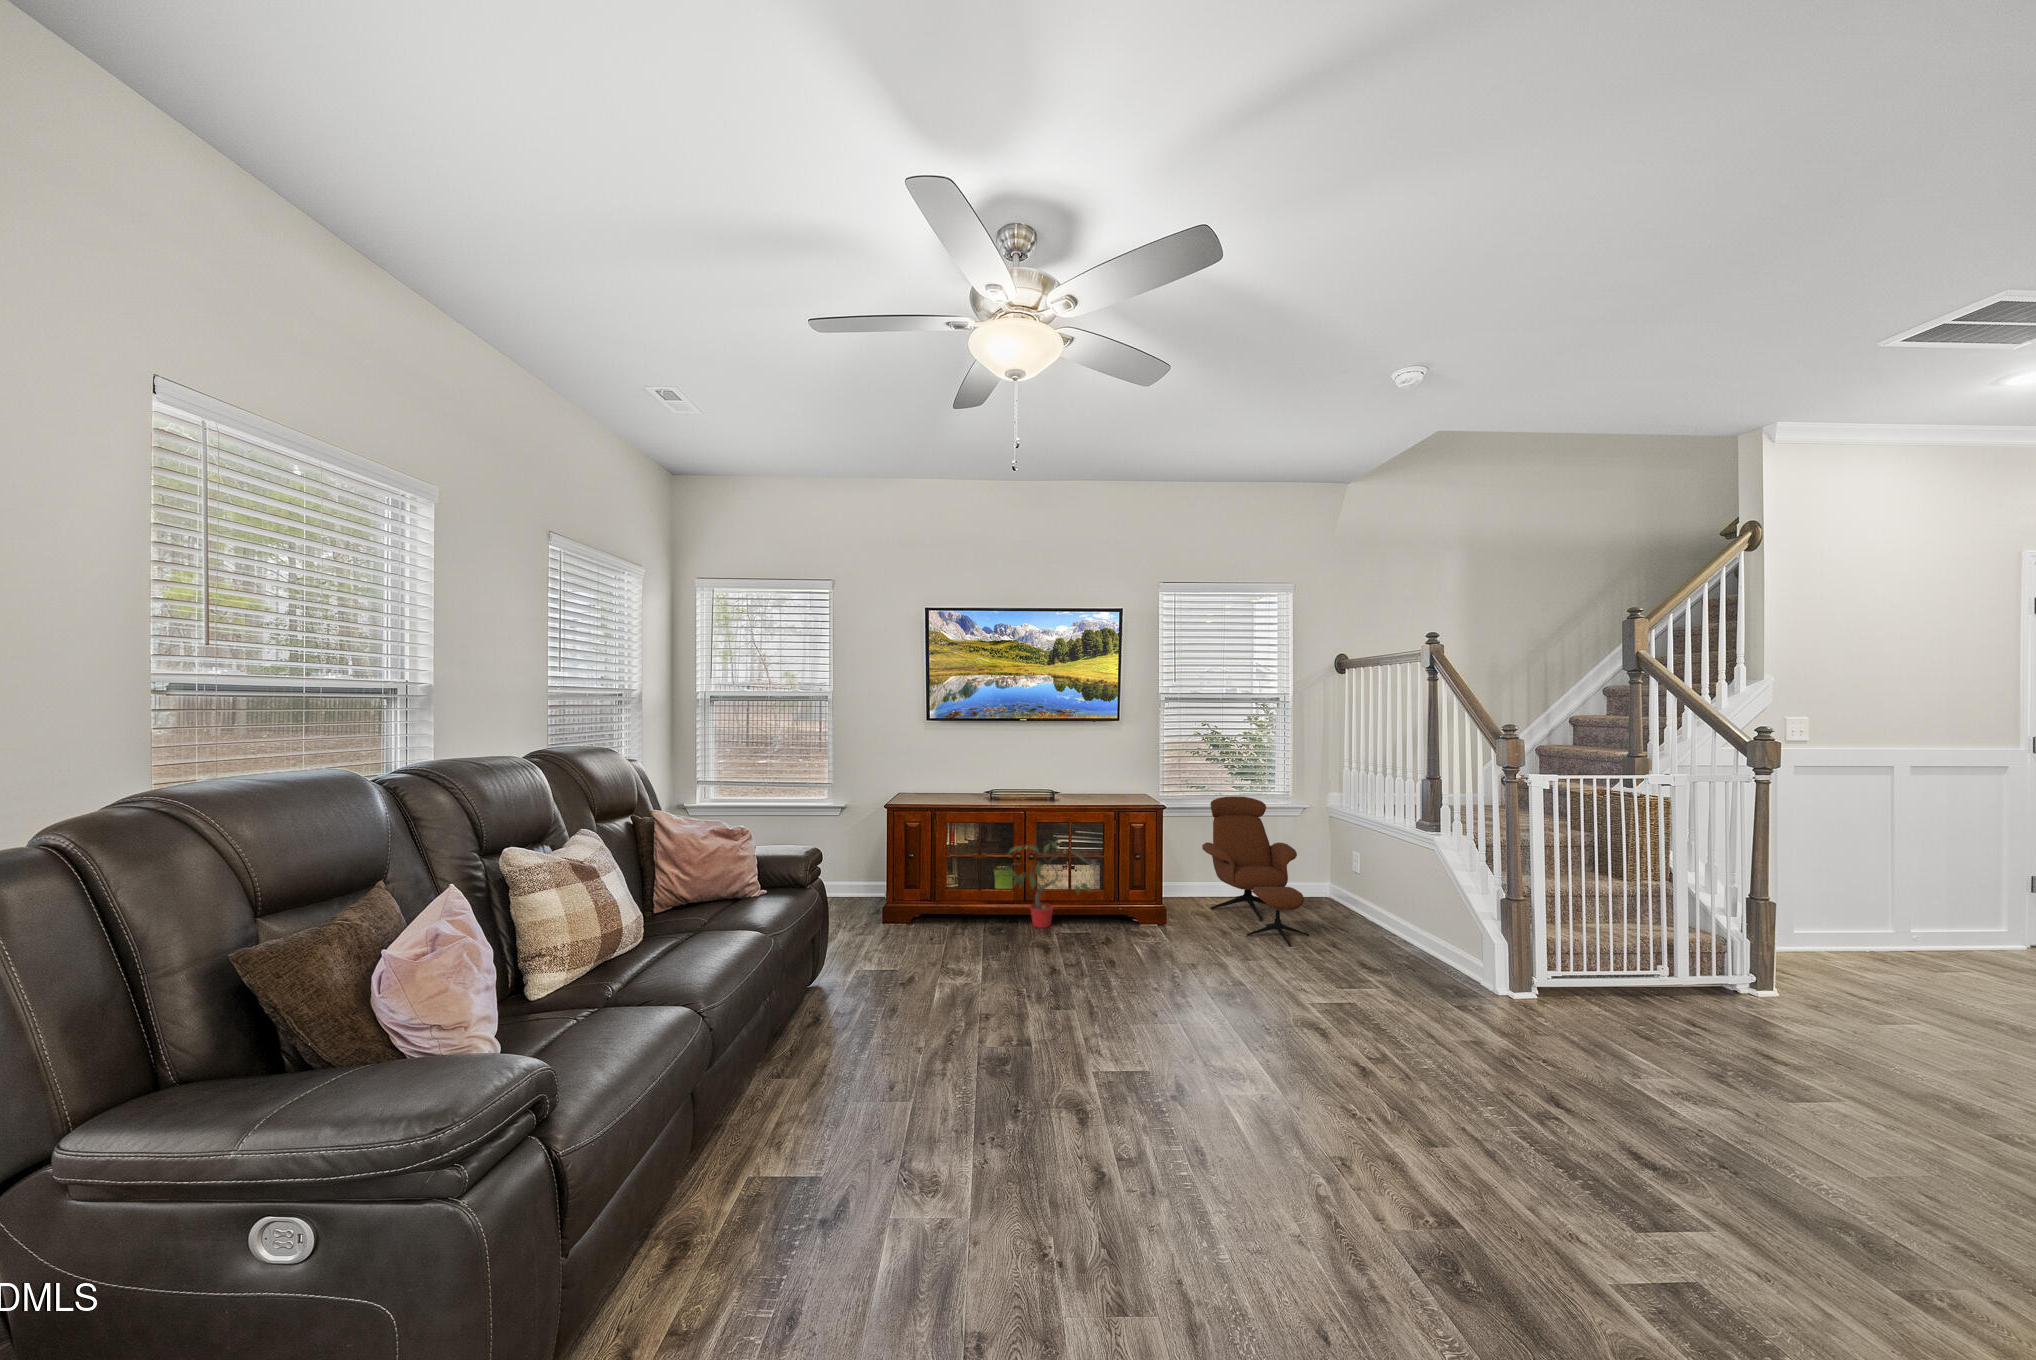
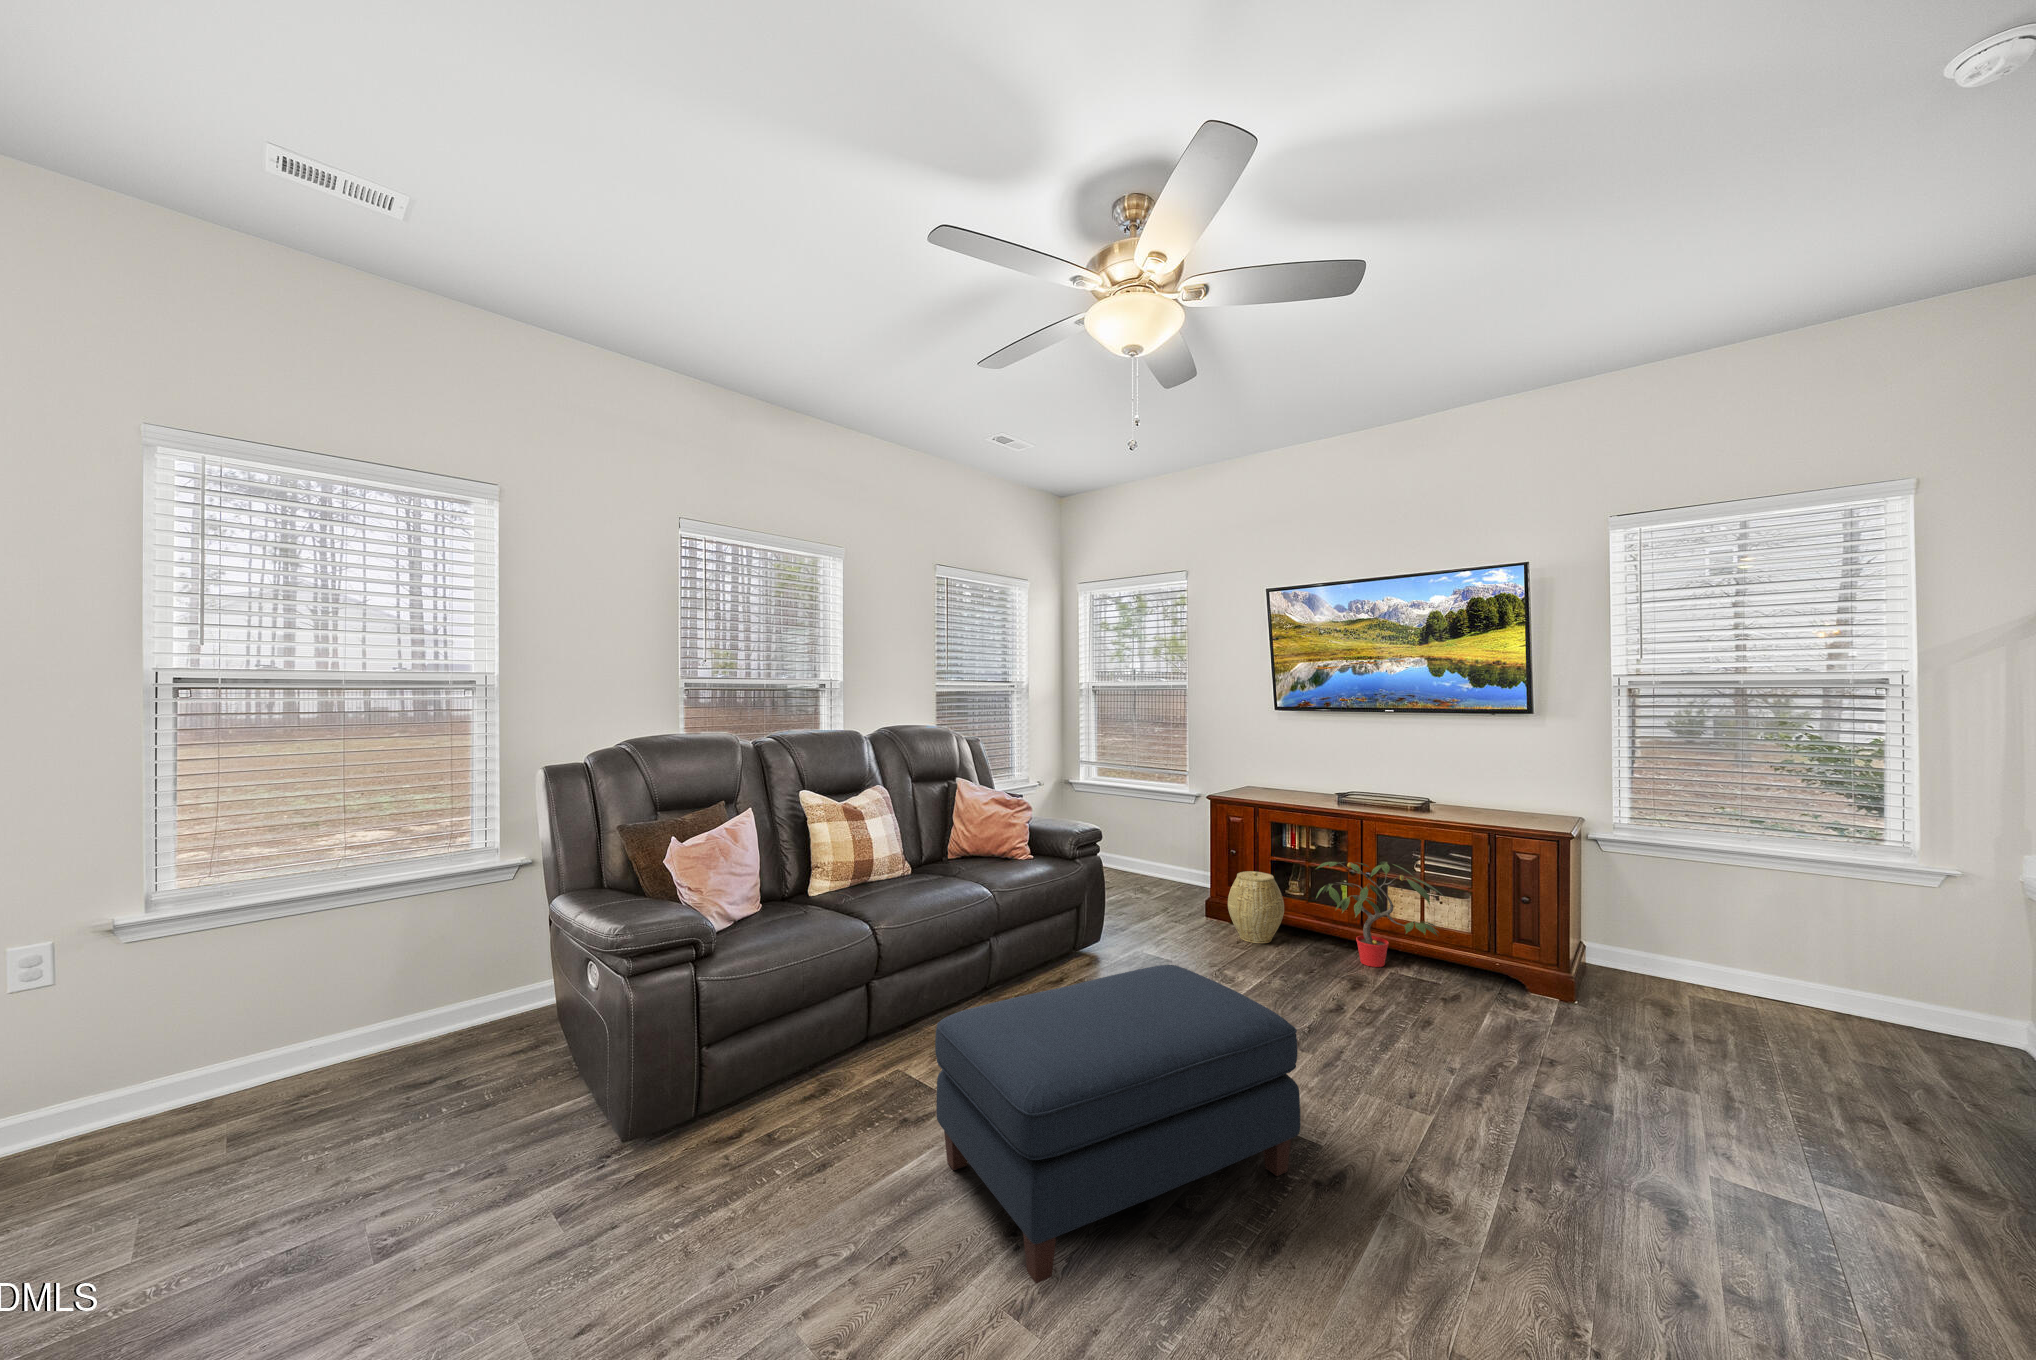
lounge chair: present [1202,796,1309,946] -> none [1661,840,1867,1093]
woven basket: none [921,866,970,931] -> present [1228,871,1284,943]
ottoman: none [907,958,1164,1282] -> present [935,965,1300,1283]

